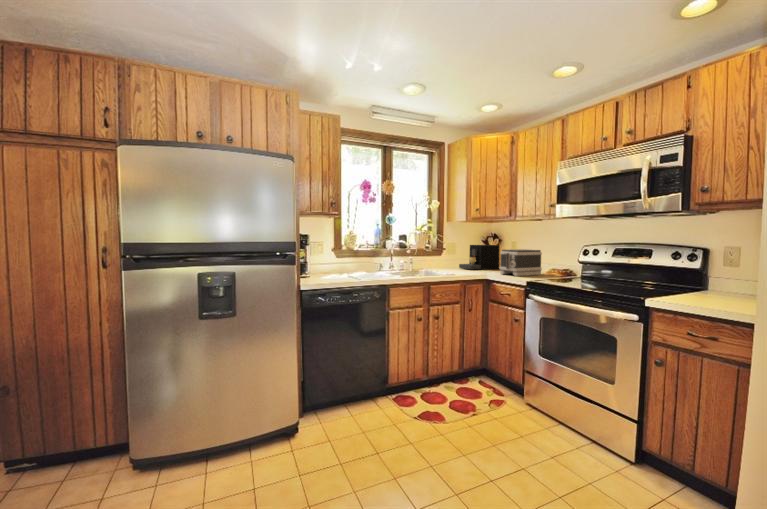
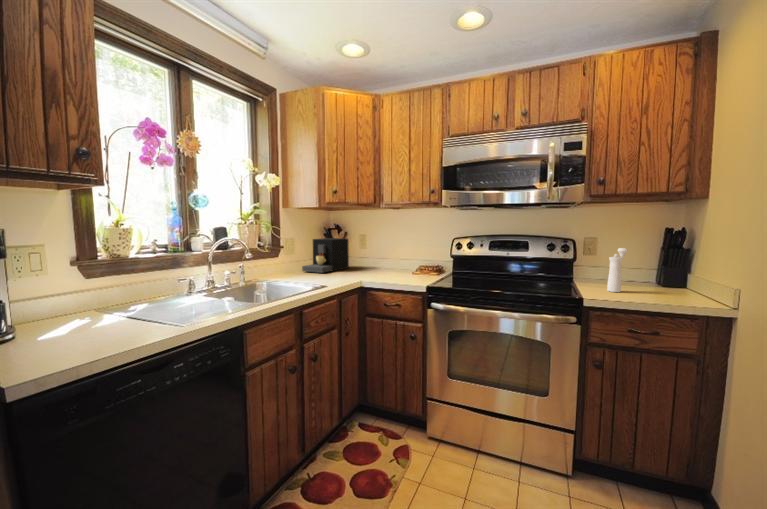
toaster: present [500,249,542,276] -> none [372,243,412,279]
pepper mill: none [700,257,739,300] -> present [607,248,628,292]

